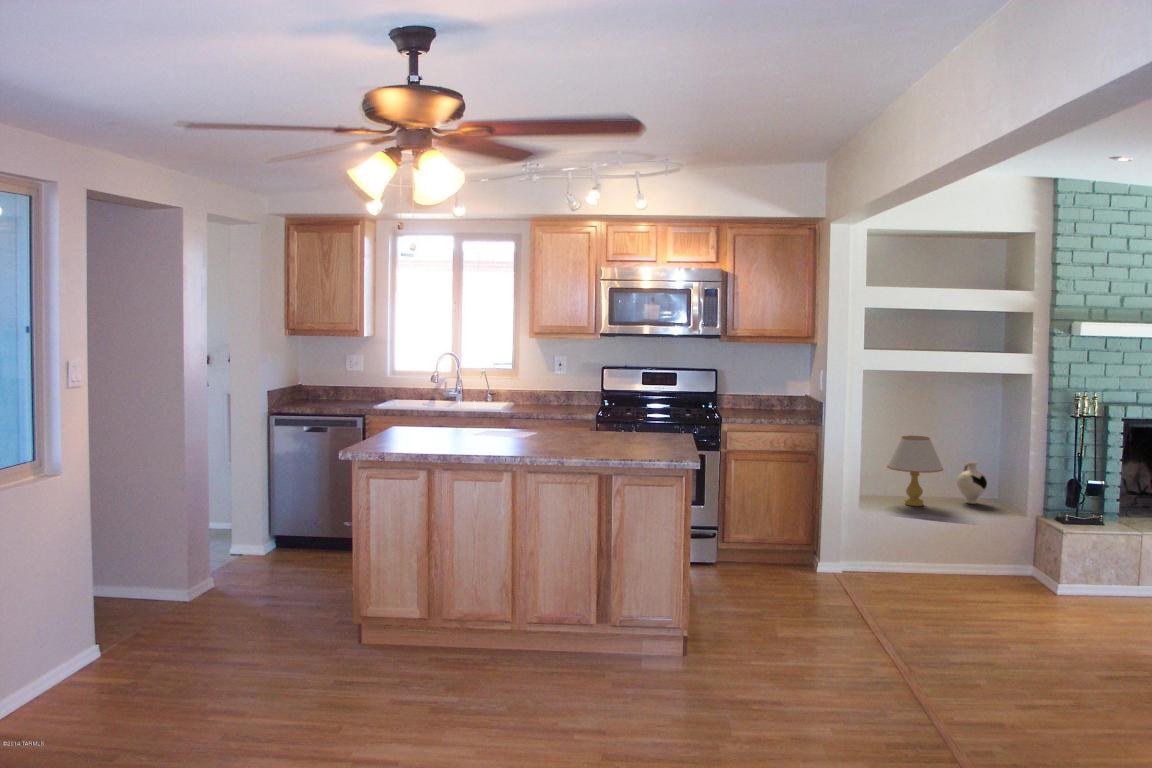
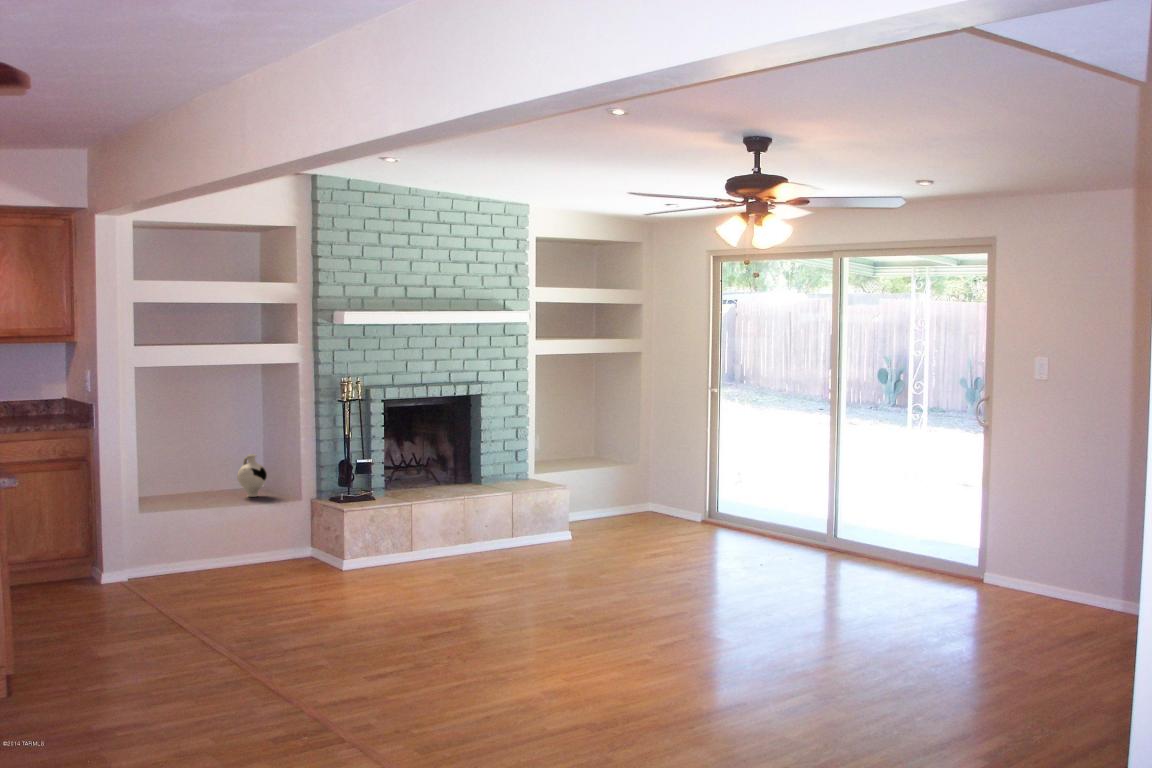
table lamp: present [887,436,943,506] -> none [165,433,225,507]

